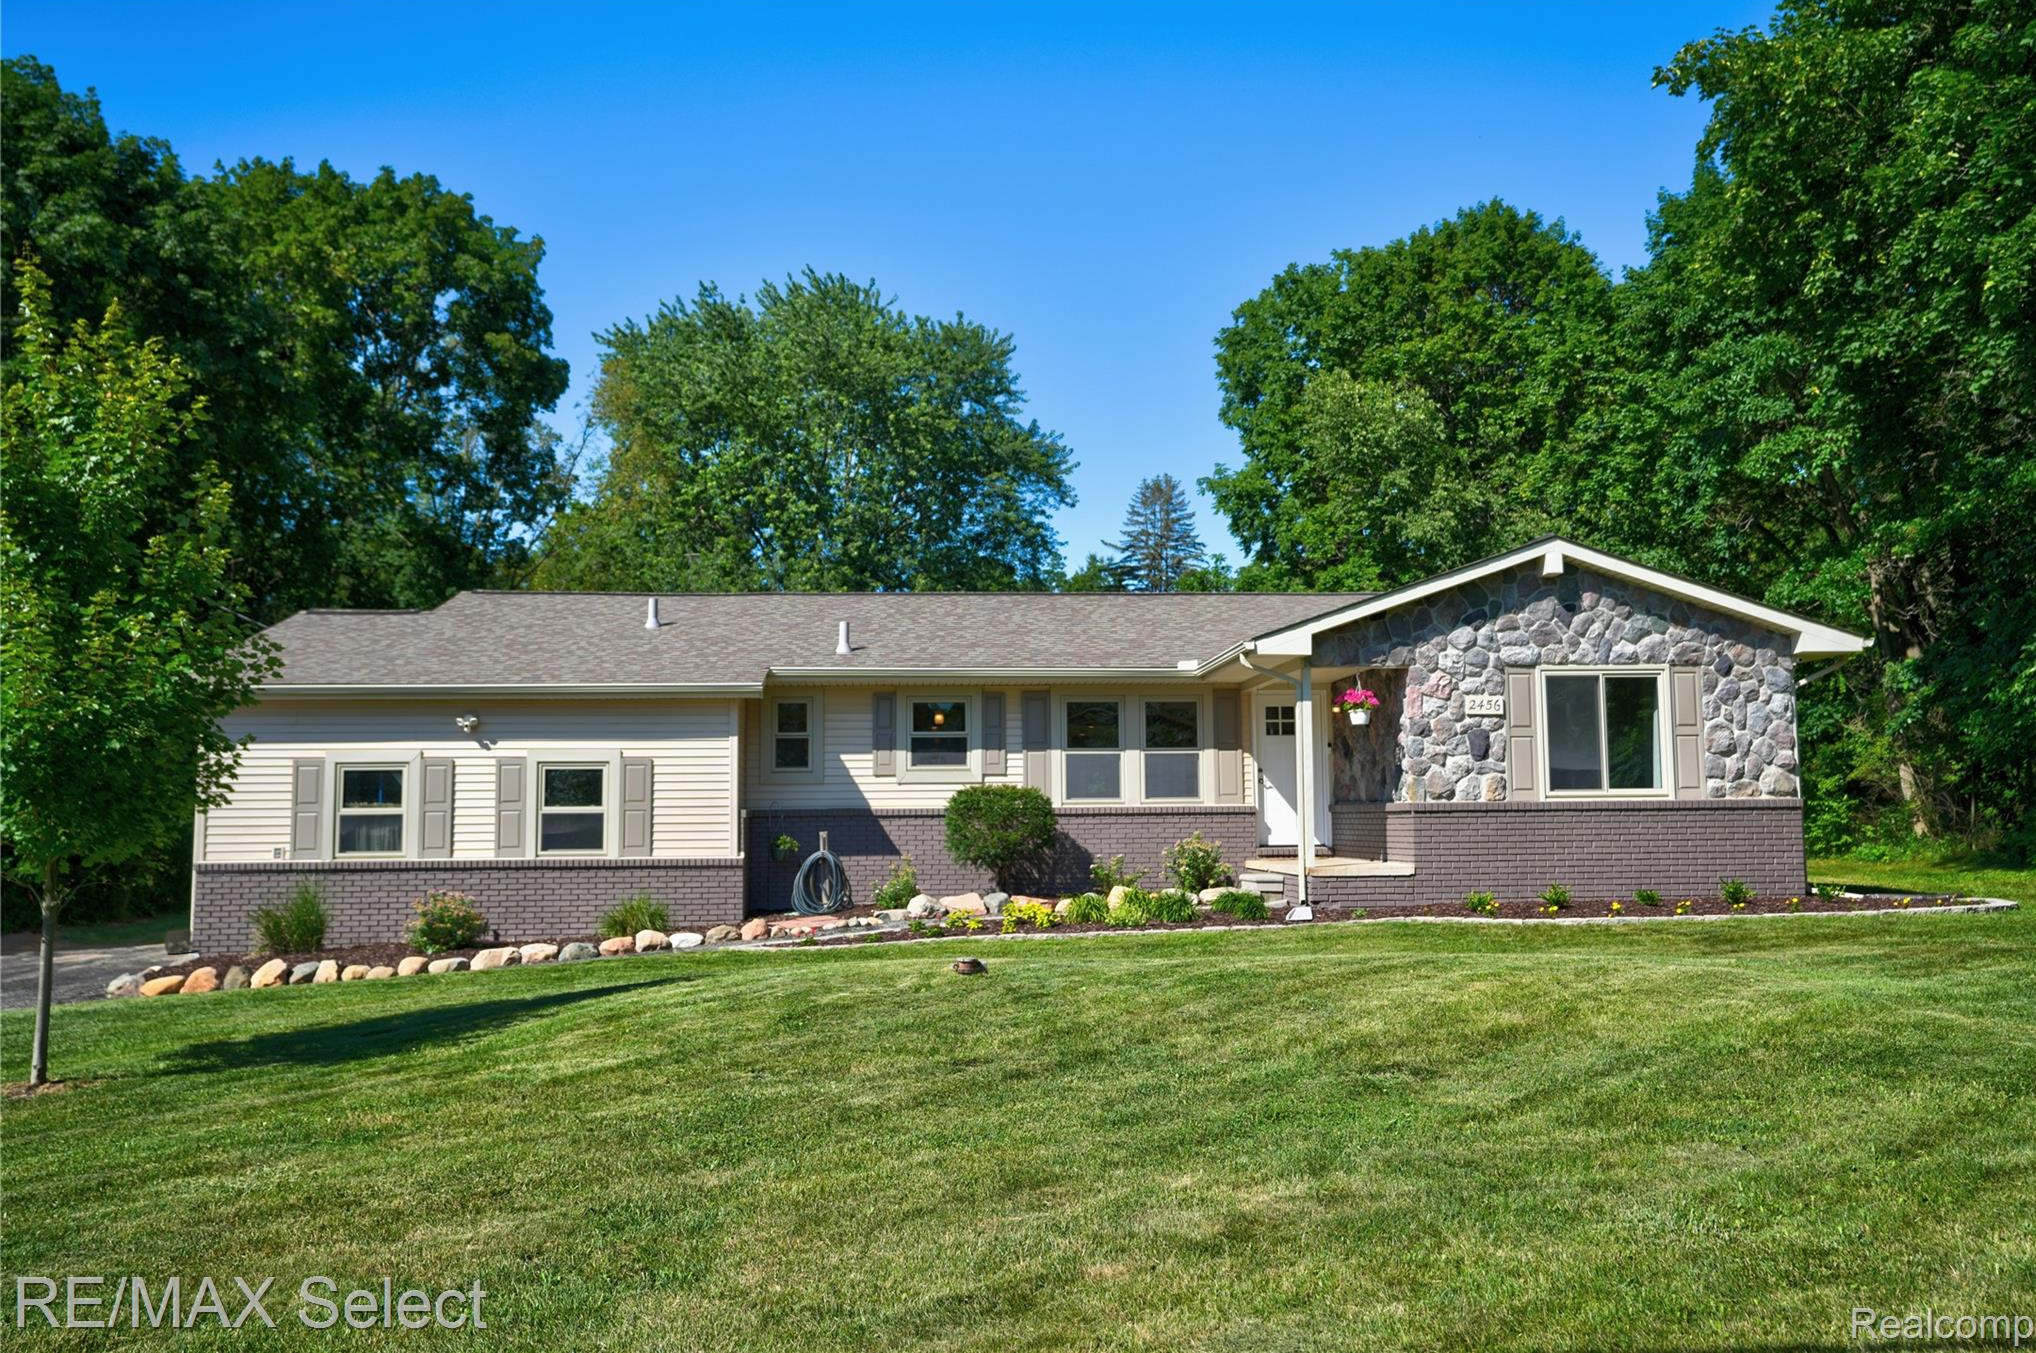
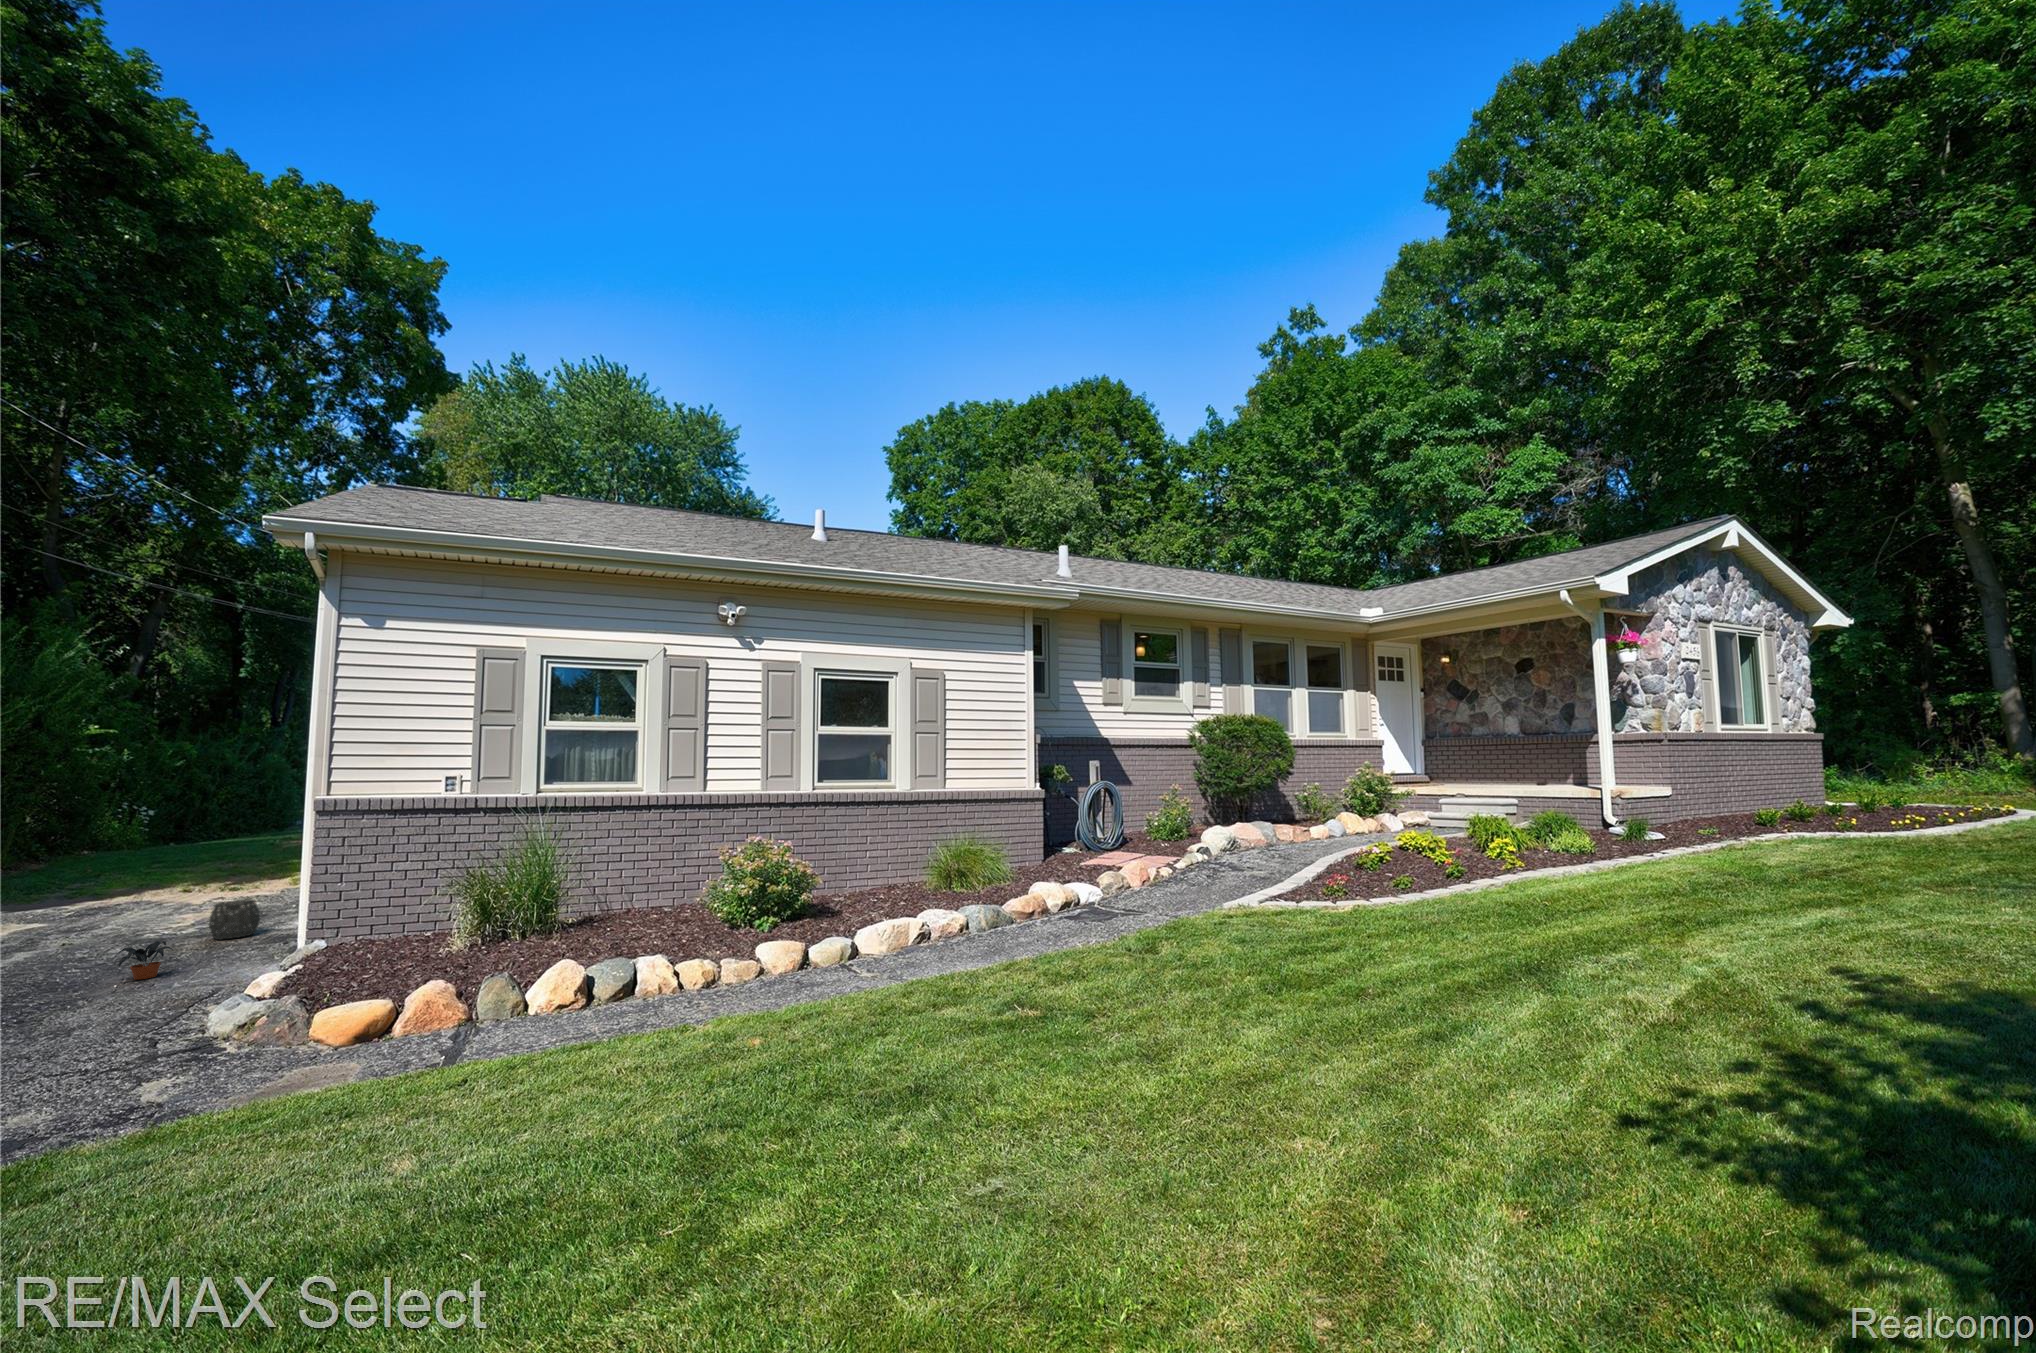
potted plant: none [99,948,128,969] -> present [118,941,173,980]

